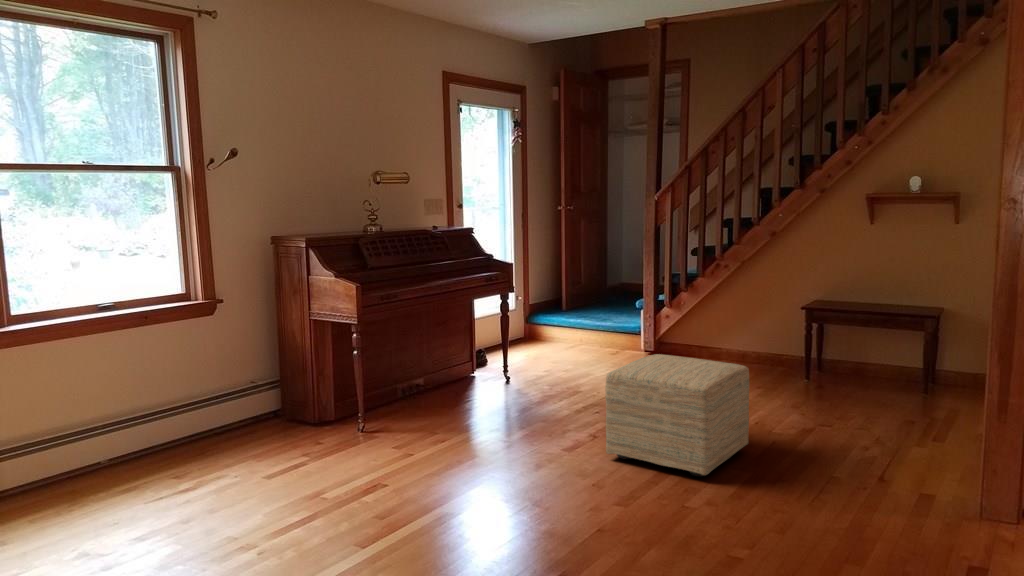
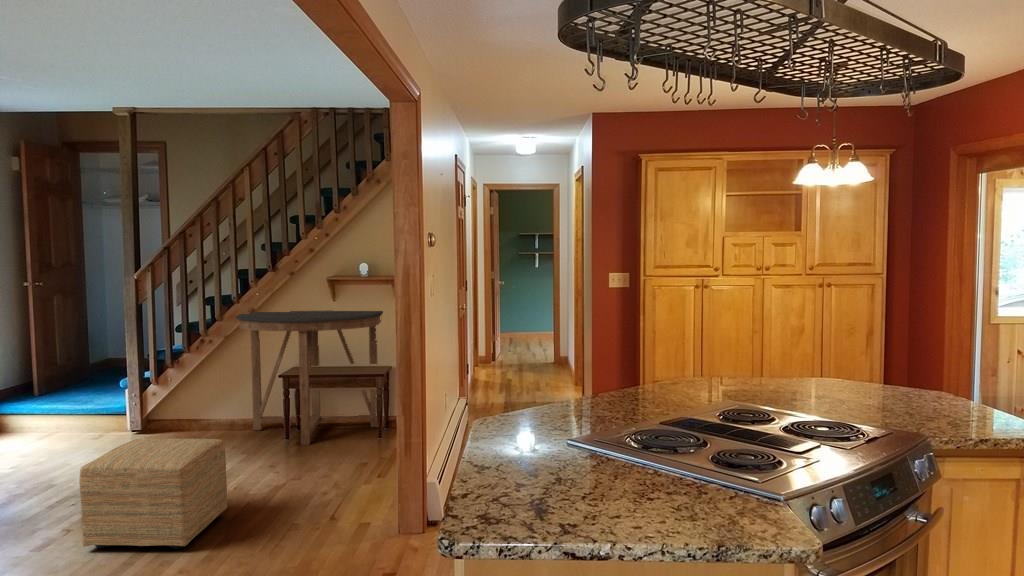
console table: none [756,234,942,391] -> present [236,310,383,445]

